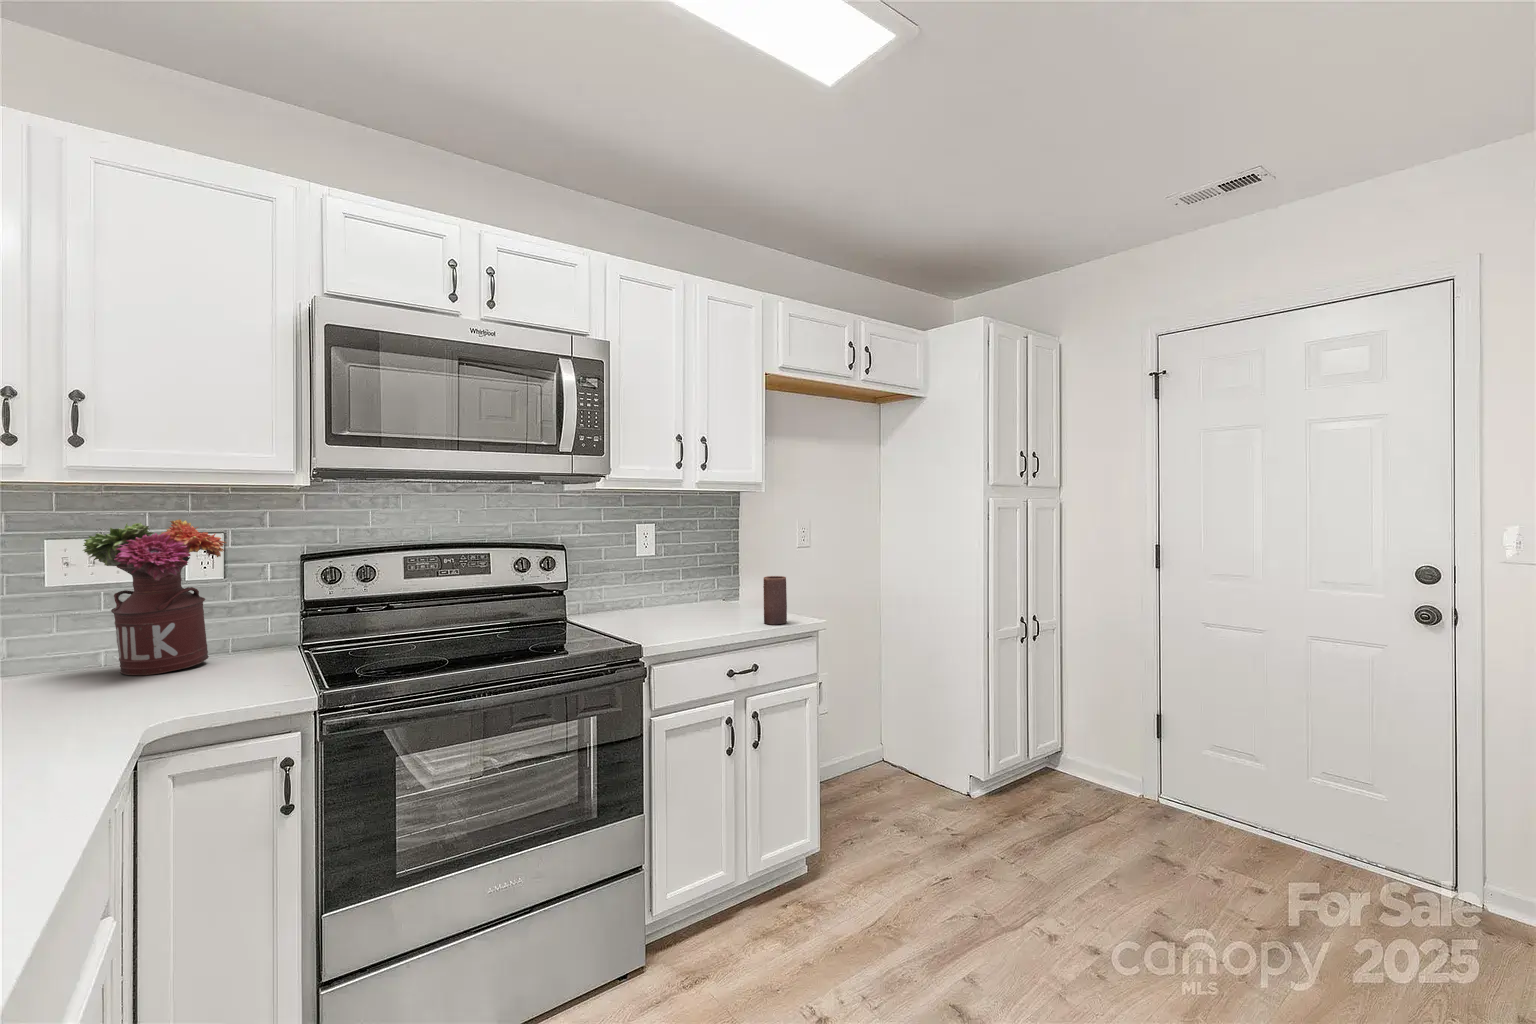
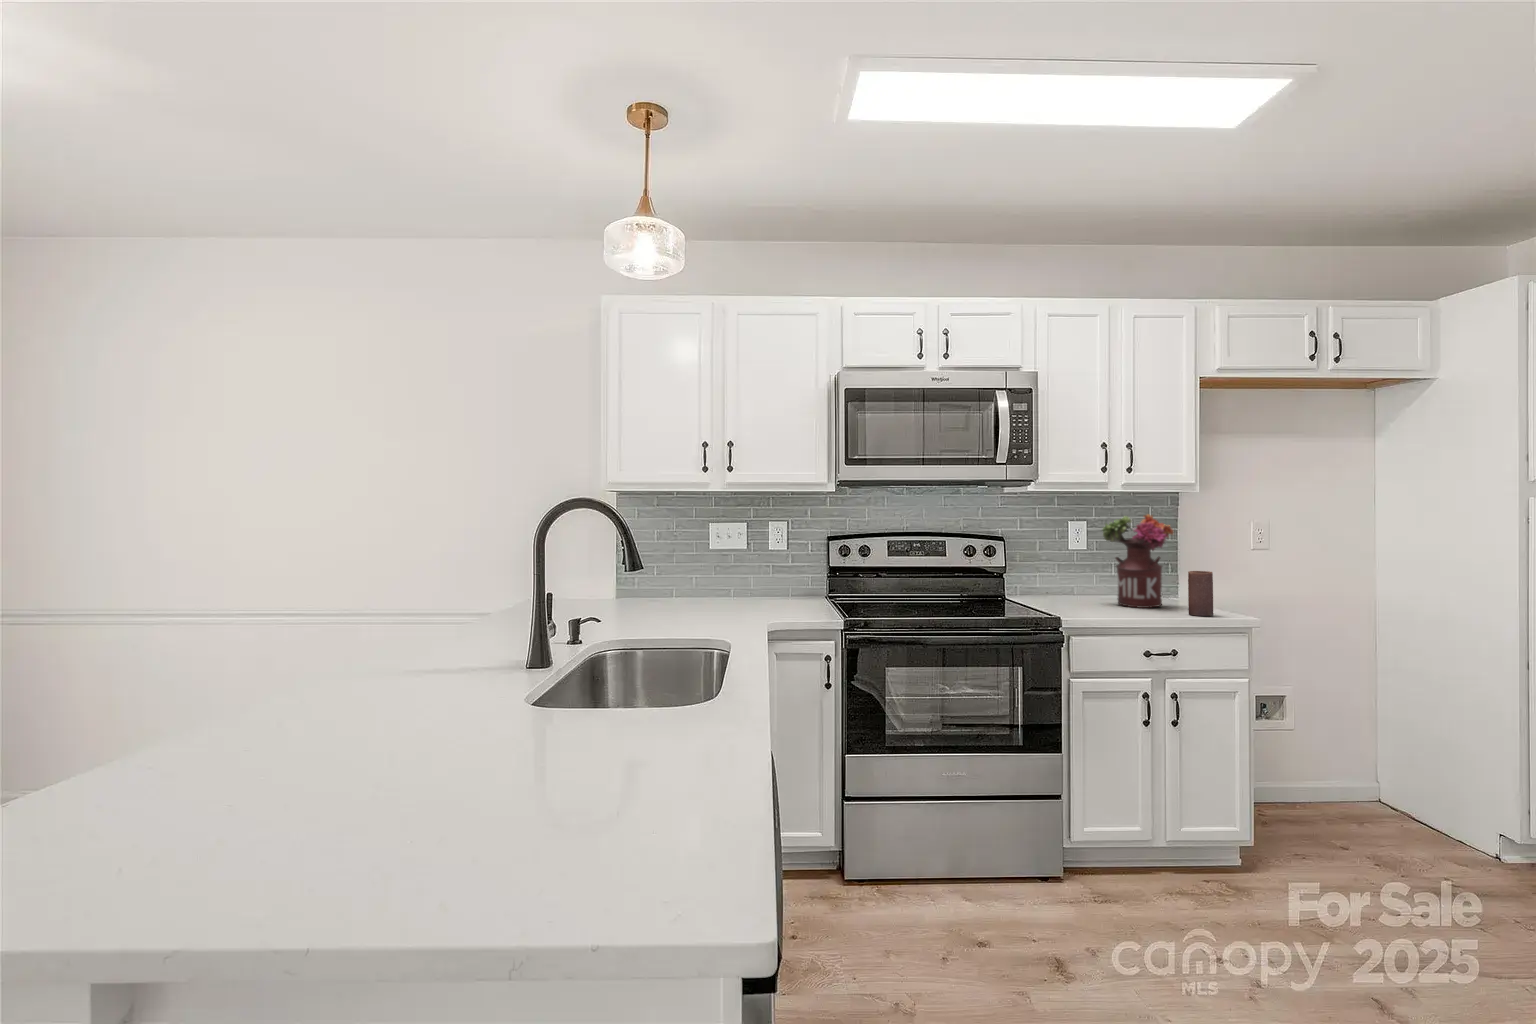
flower arrangement: present [83,519,226,675] -> present [1102,514,1173,608]

